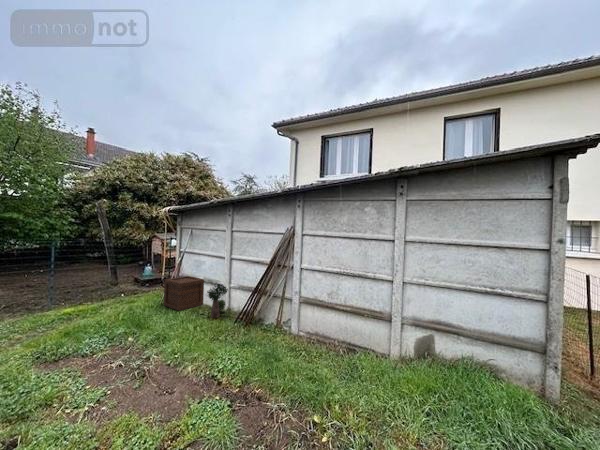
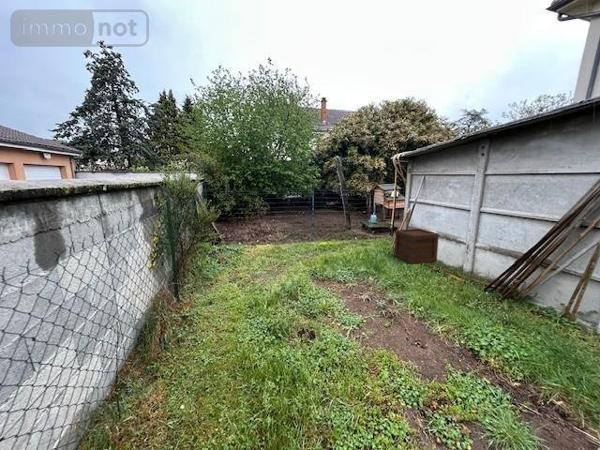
potted plant: present [207,284,231,318] -> none [445,241,478,280]

